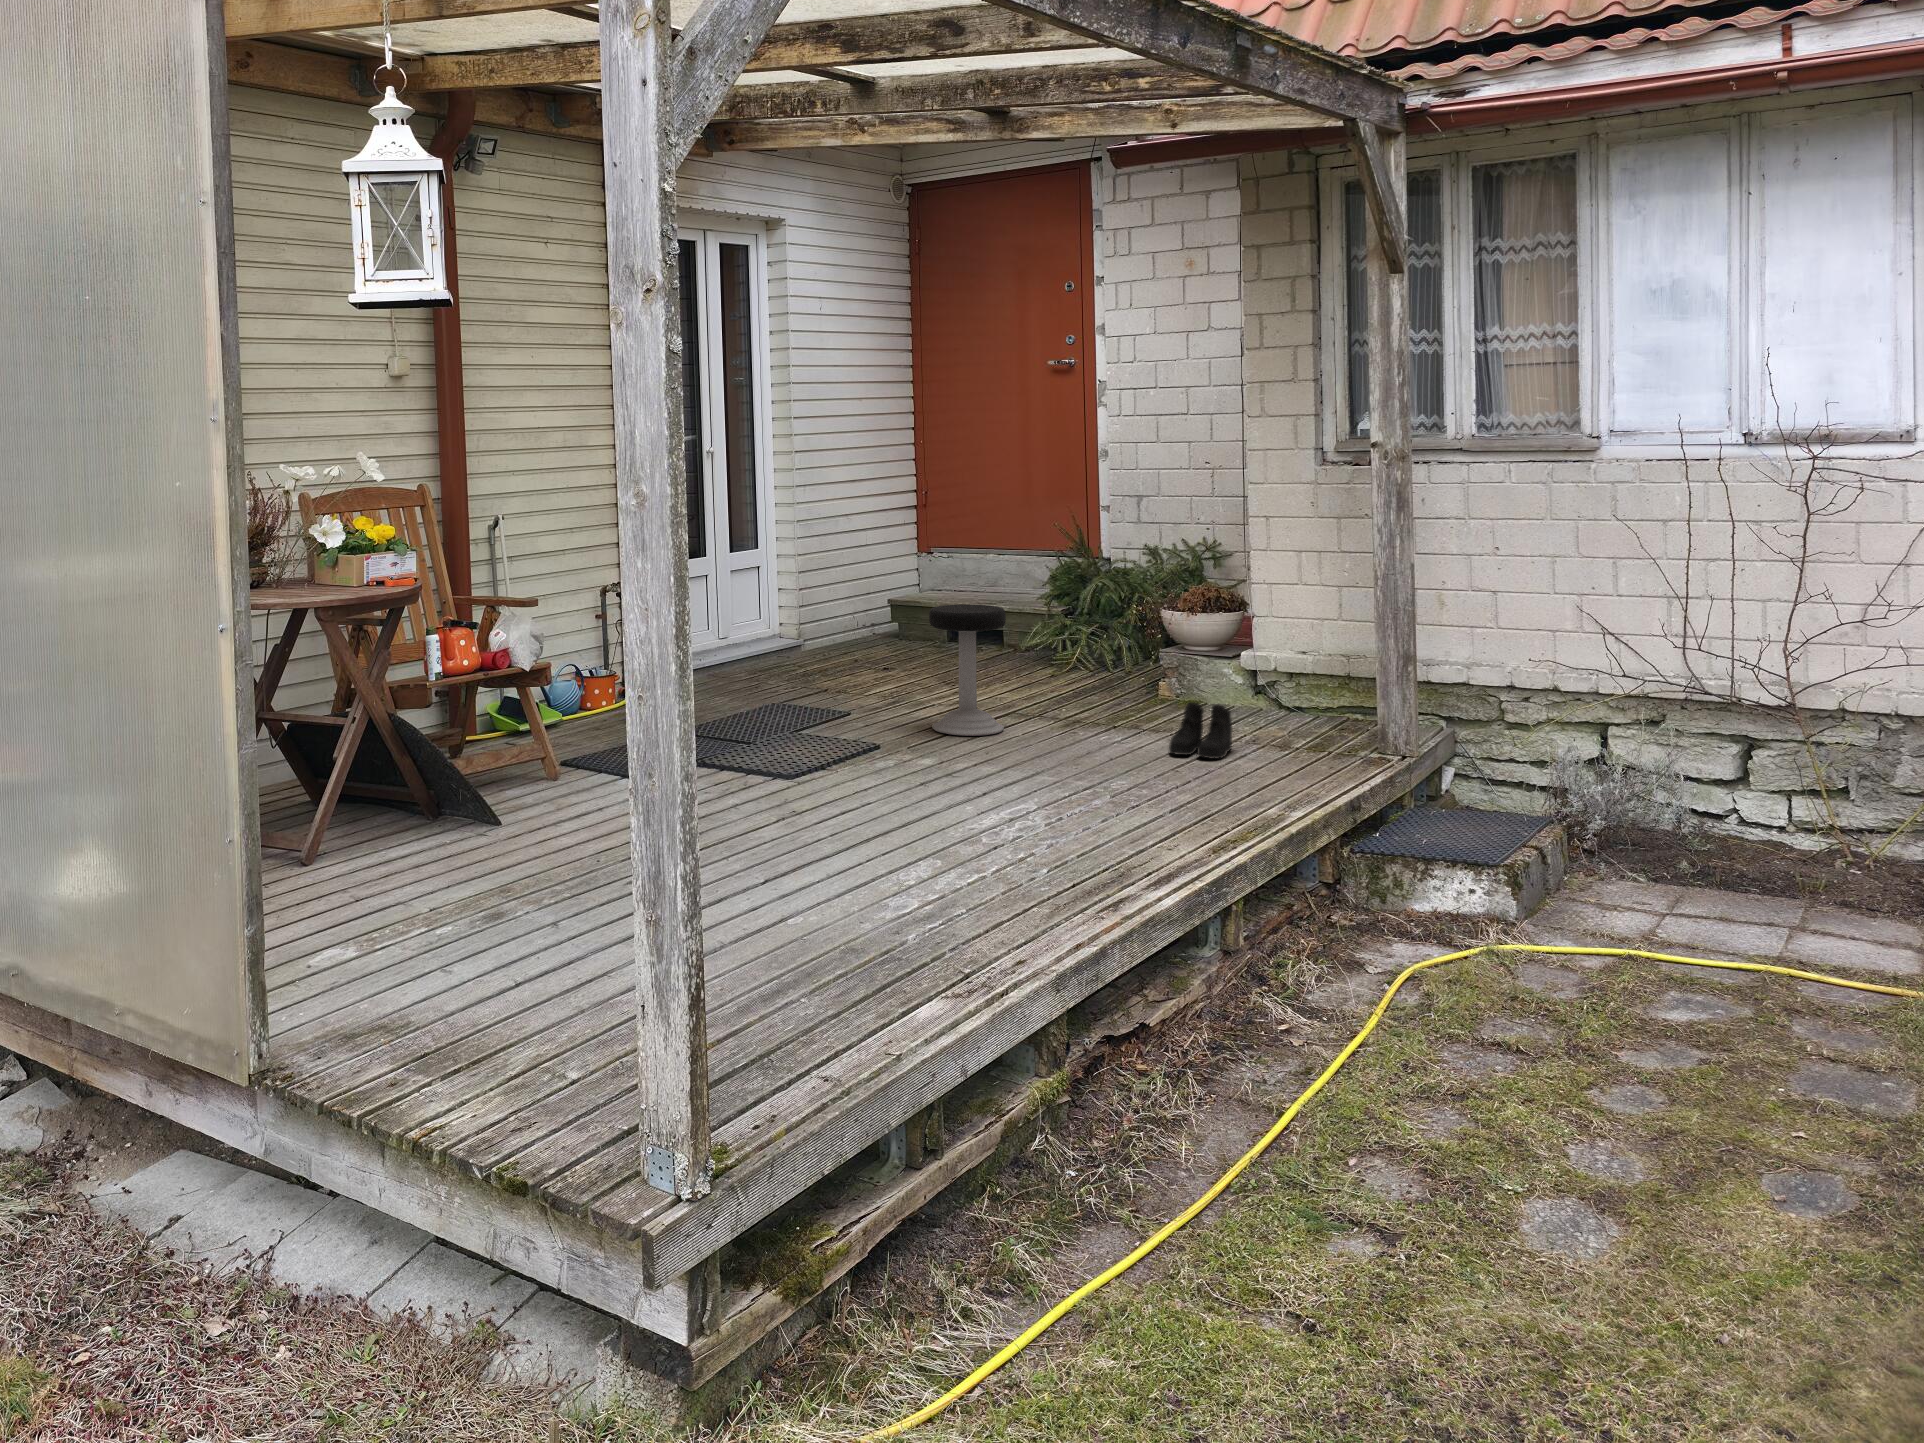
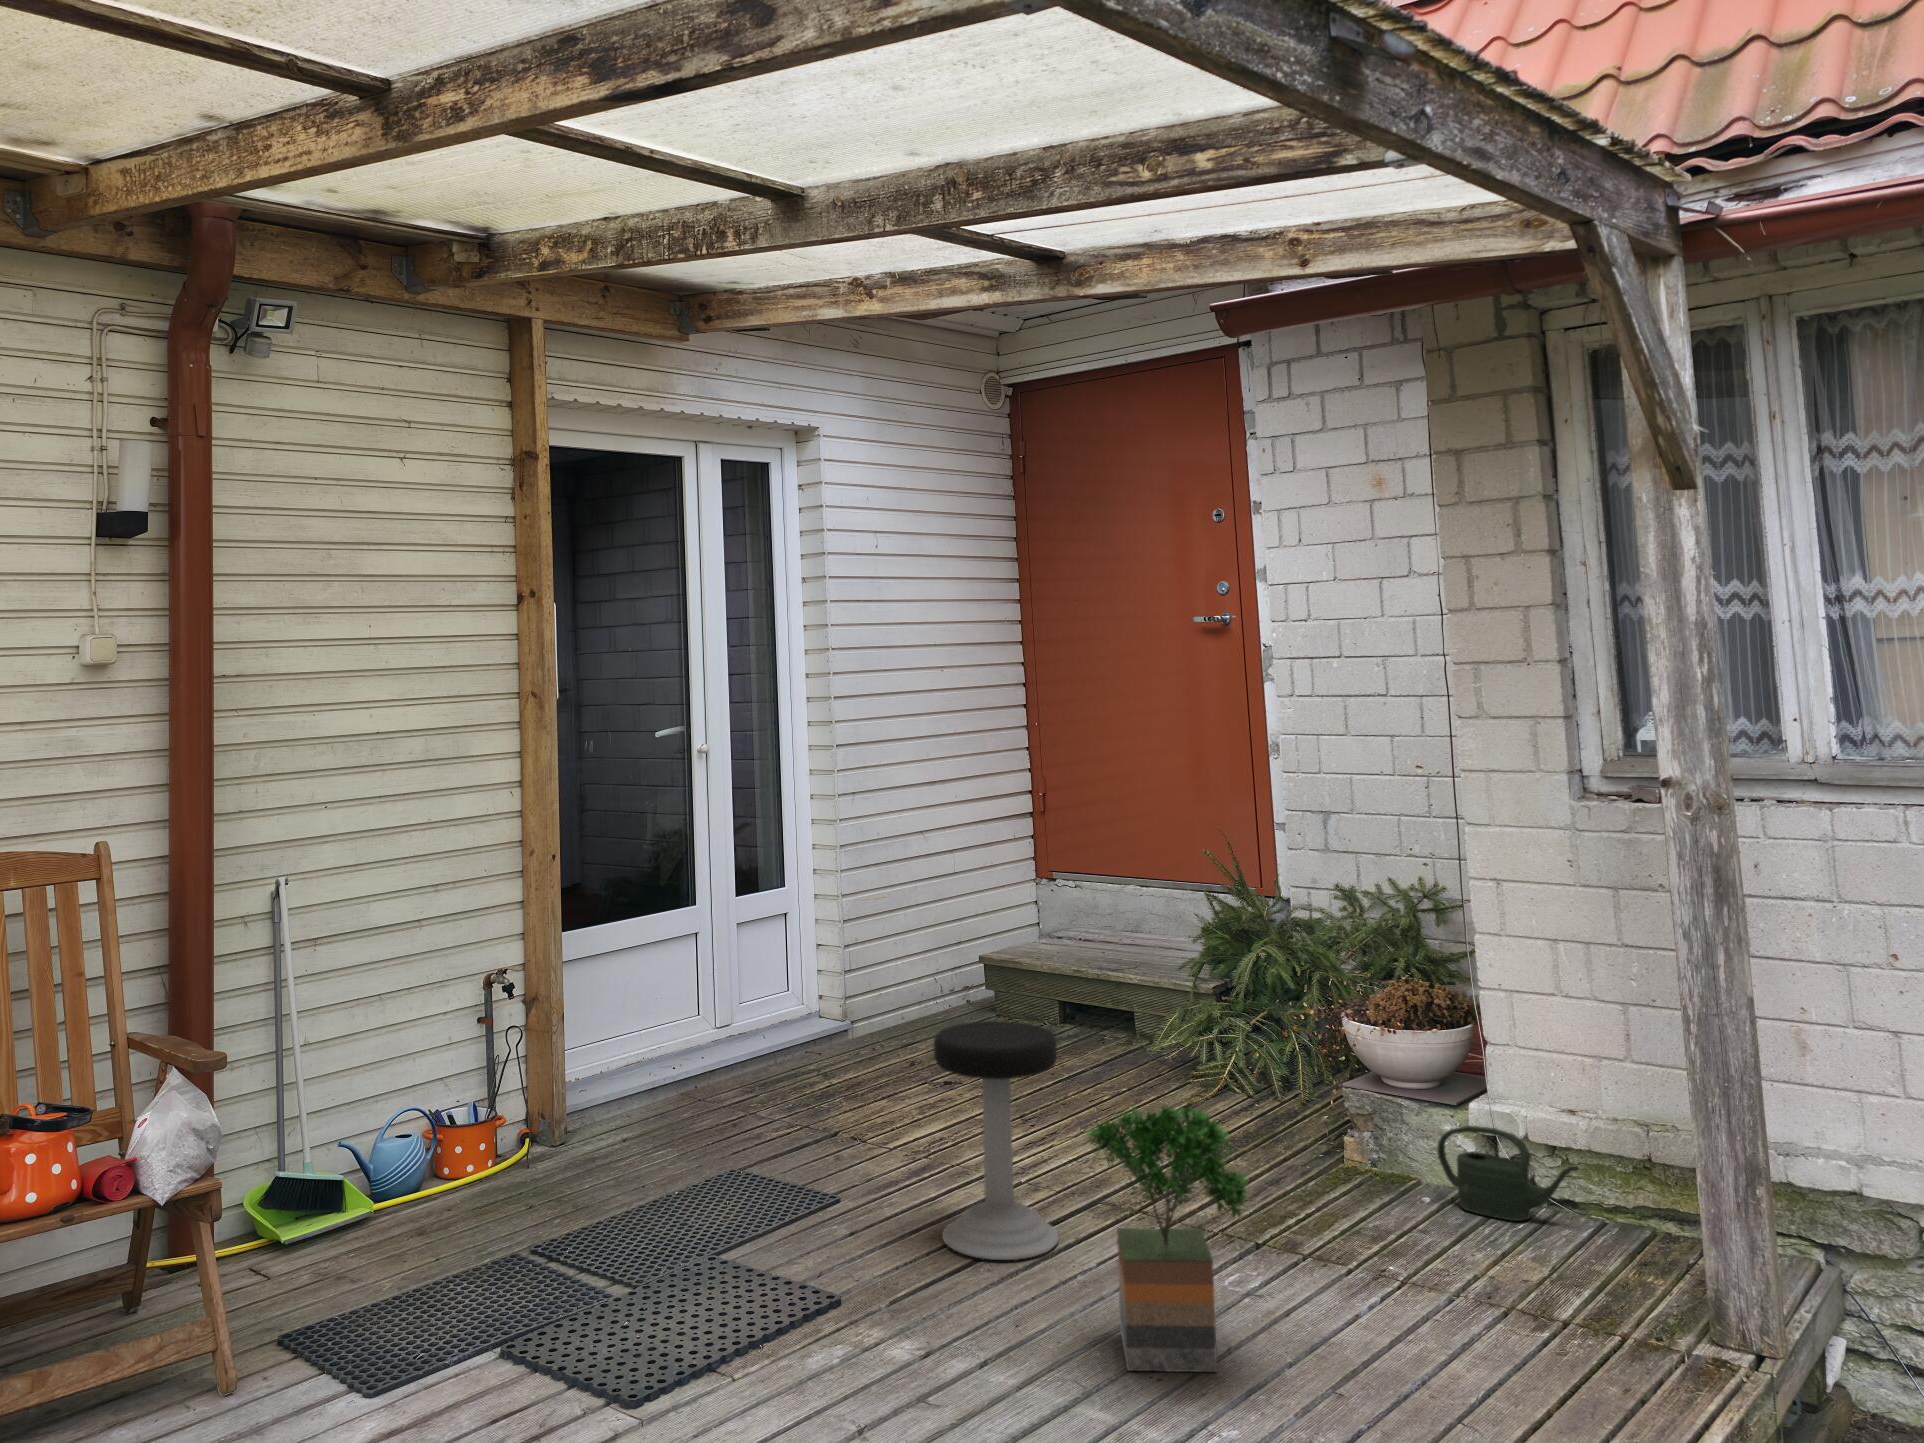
potted tree: none [1042,628,1140,767] -> present [1086,1106,1249,1372]
watering can: none [1225,664,1310,716] -> present [1437,1125,1579,1221]
boots: present [1169,702,1232,759] -> none [1319,1232,1435,1357]

